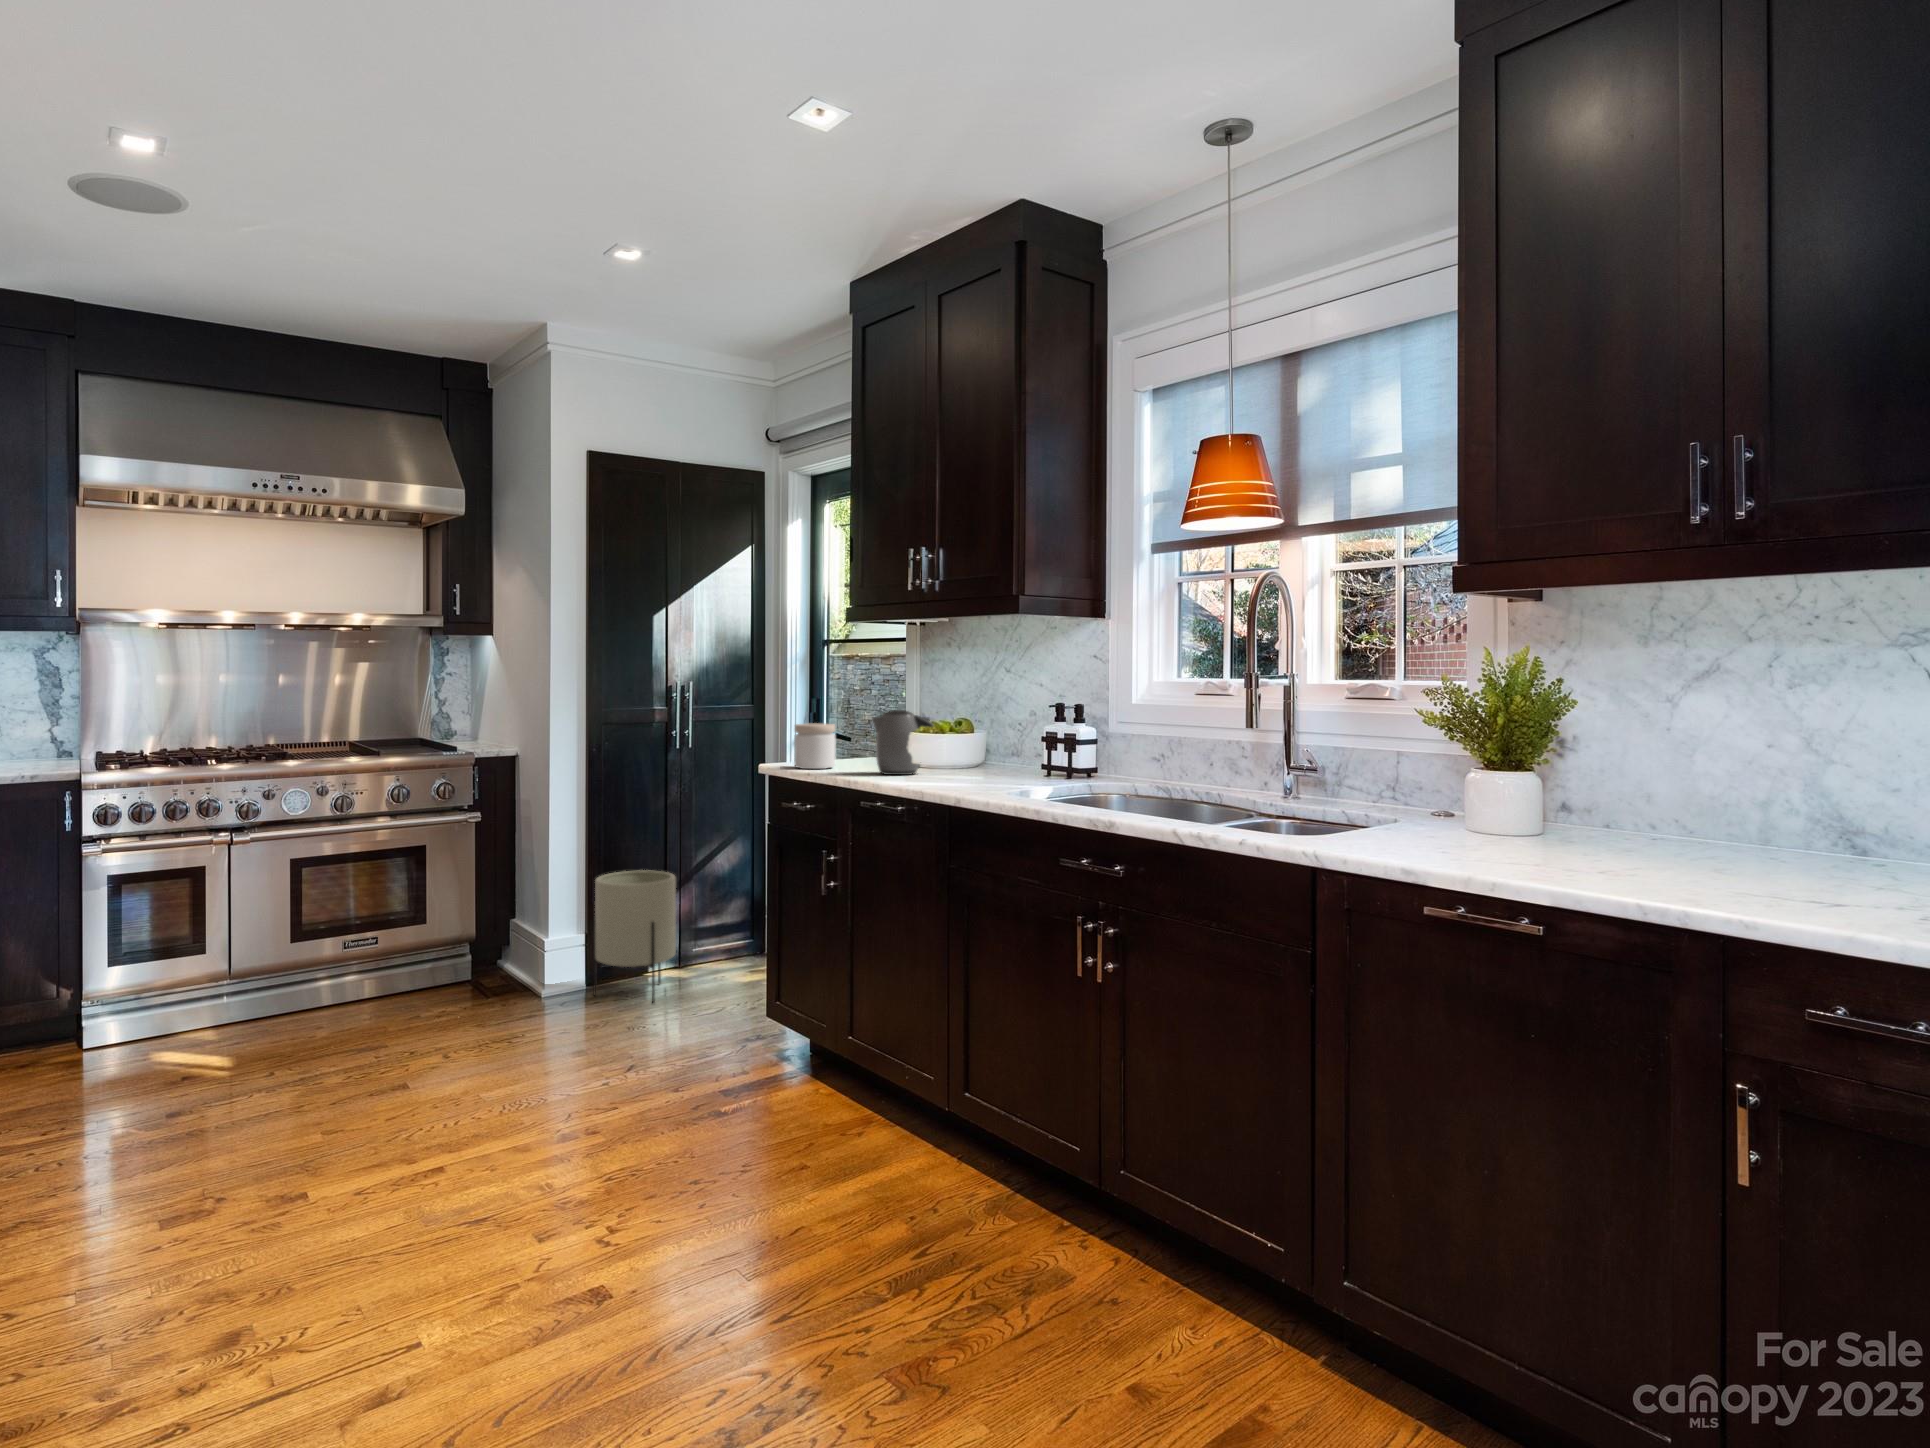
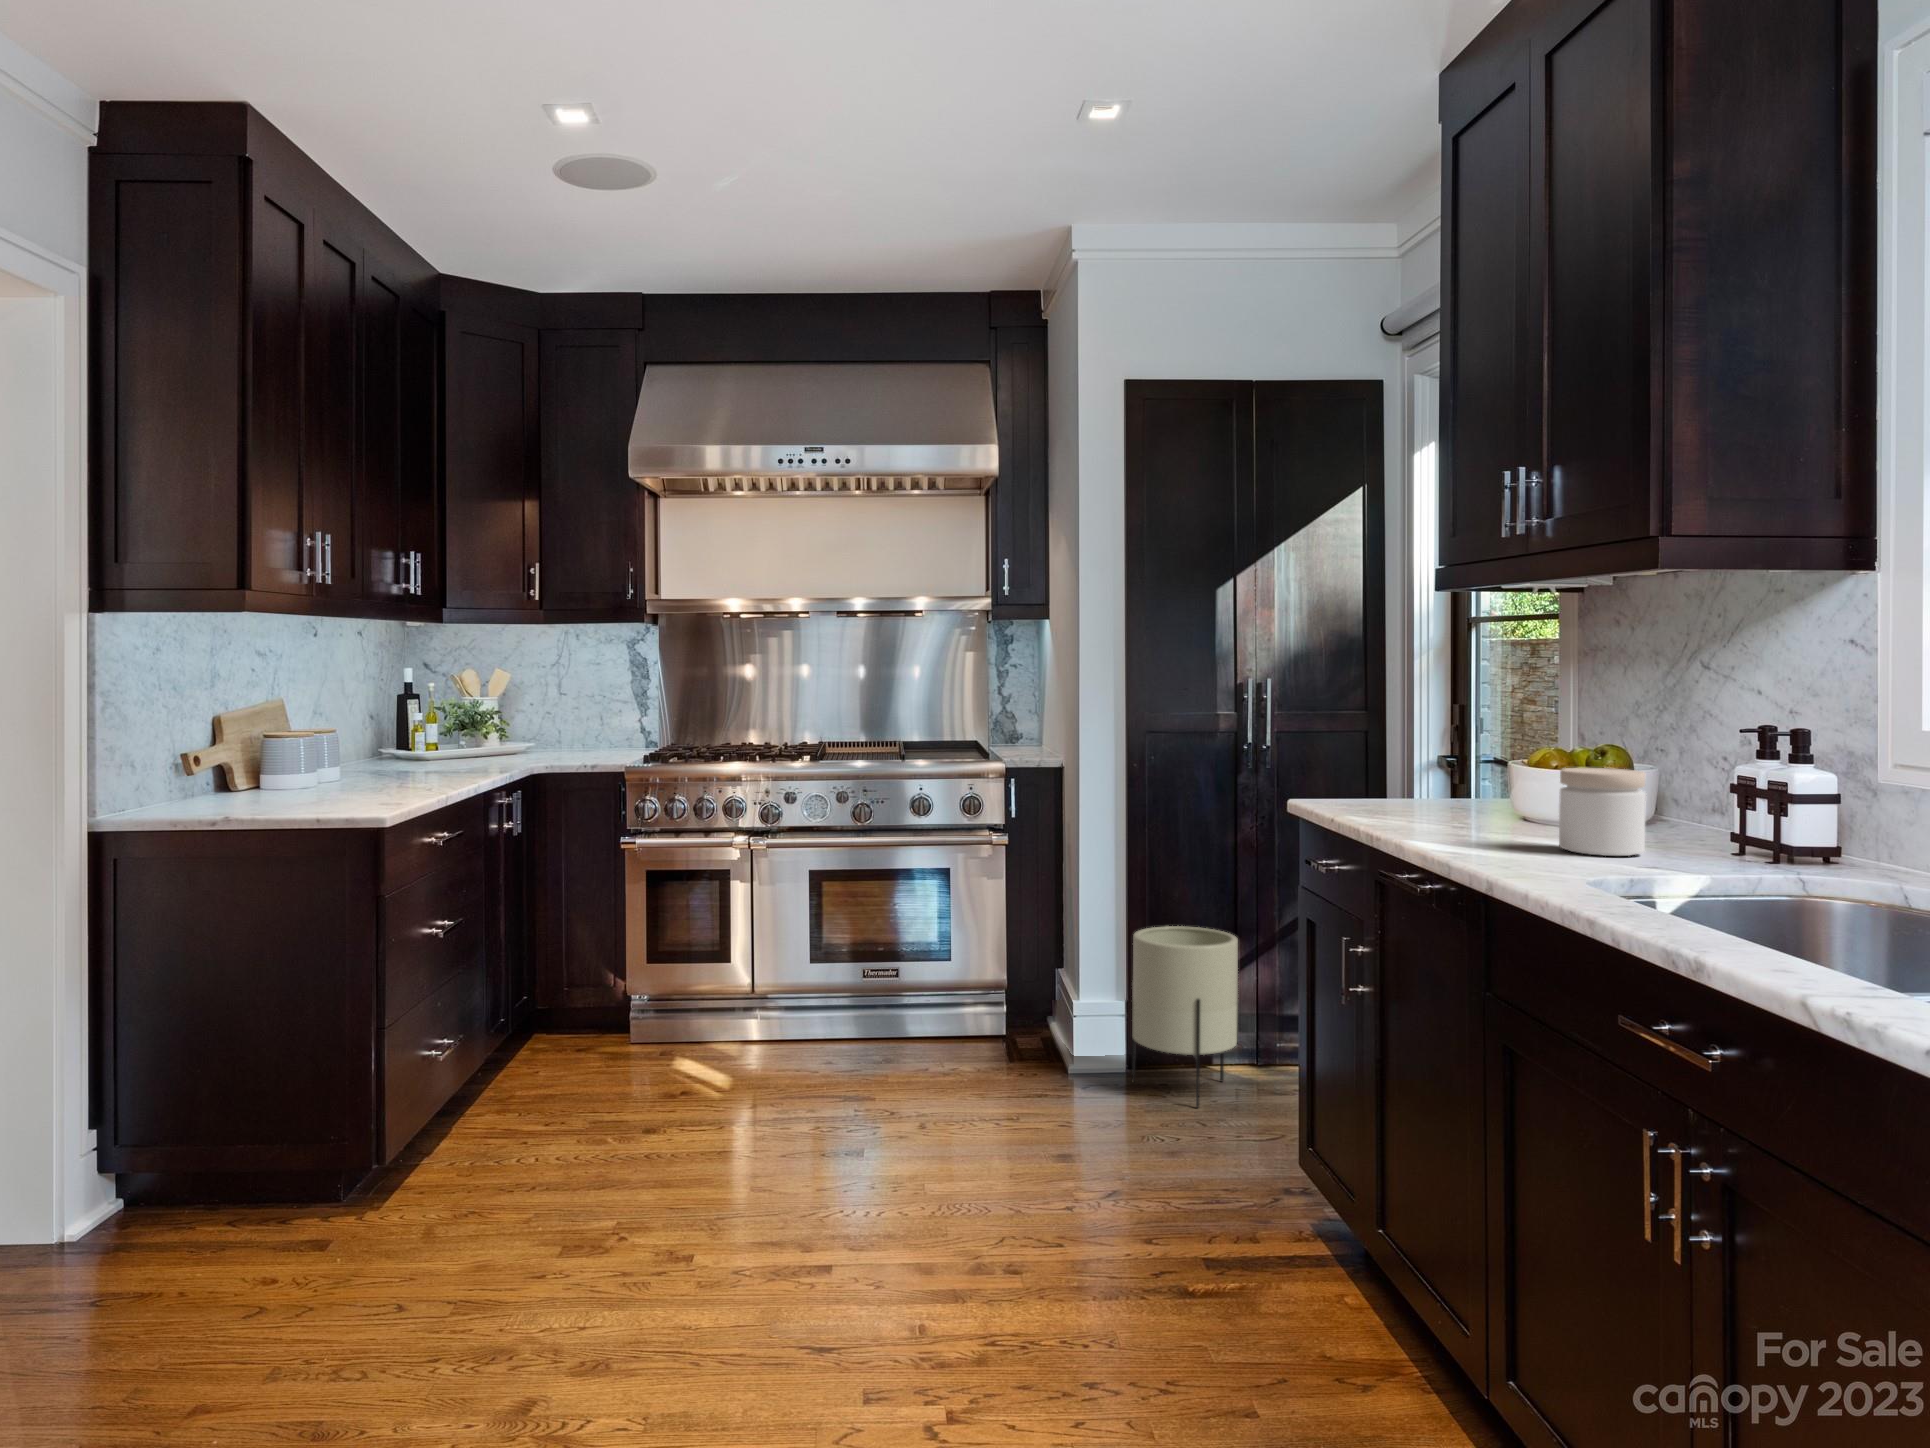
kettle: present [873,710,934,775] -> none [1456,729,1570,832]
jar: present [794,723,835,769] -> present [1559,768,1646,856]

